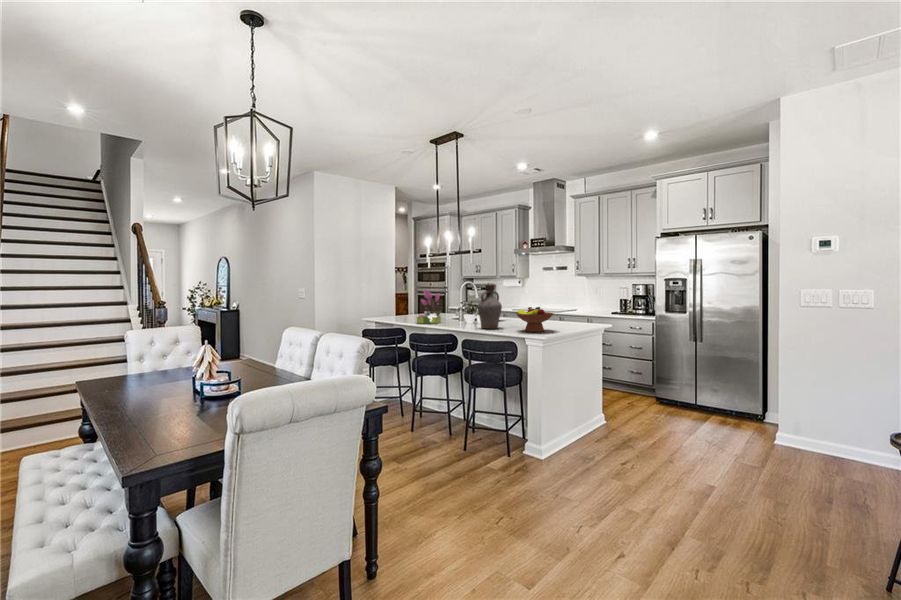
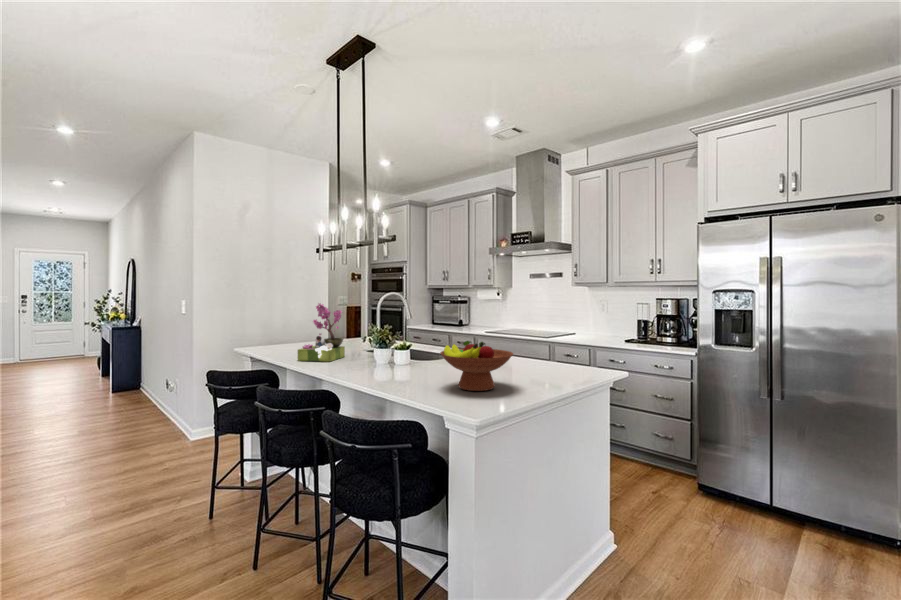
vase: present [478,284,502,329] -> none [381,296,424,379]

